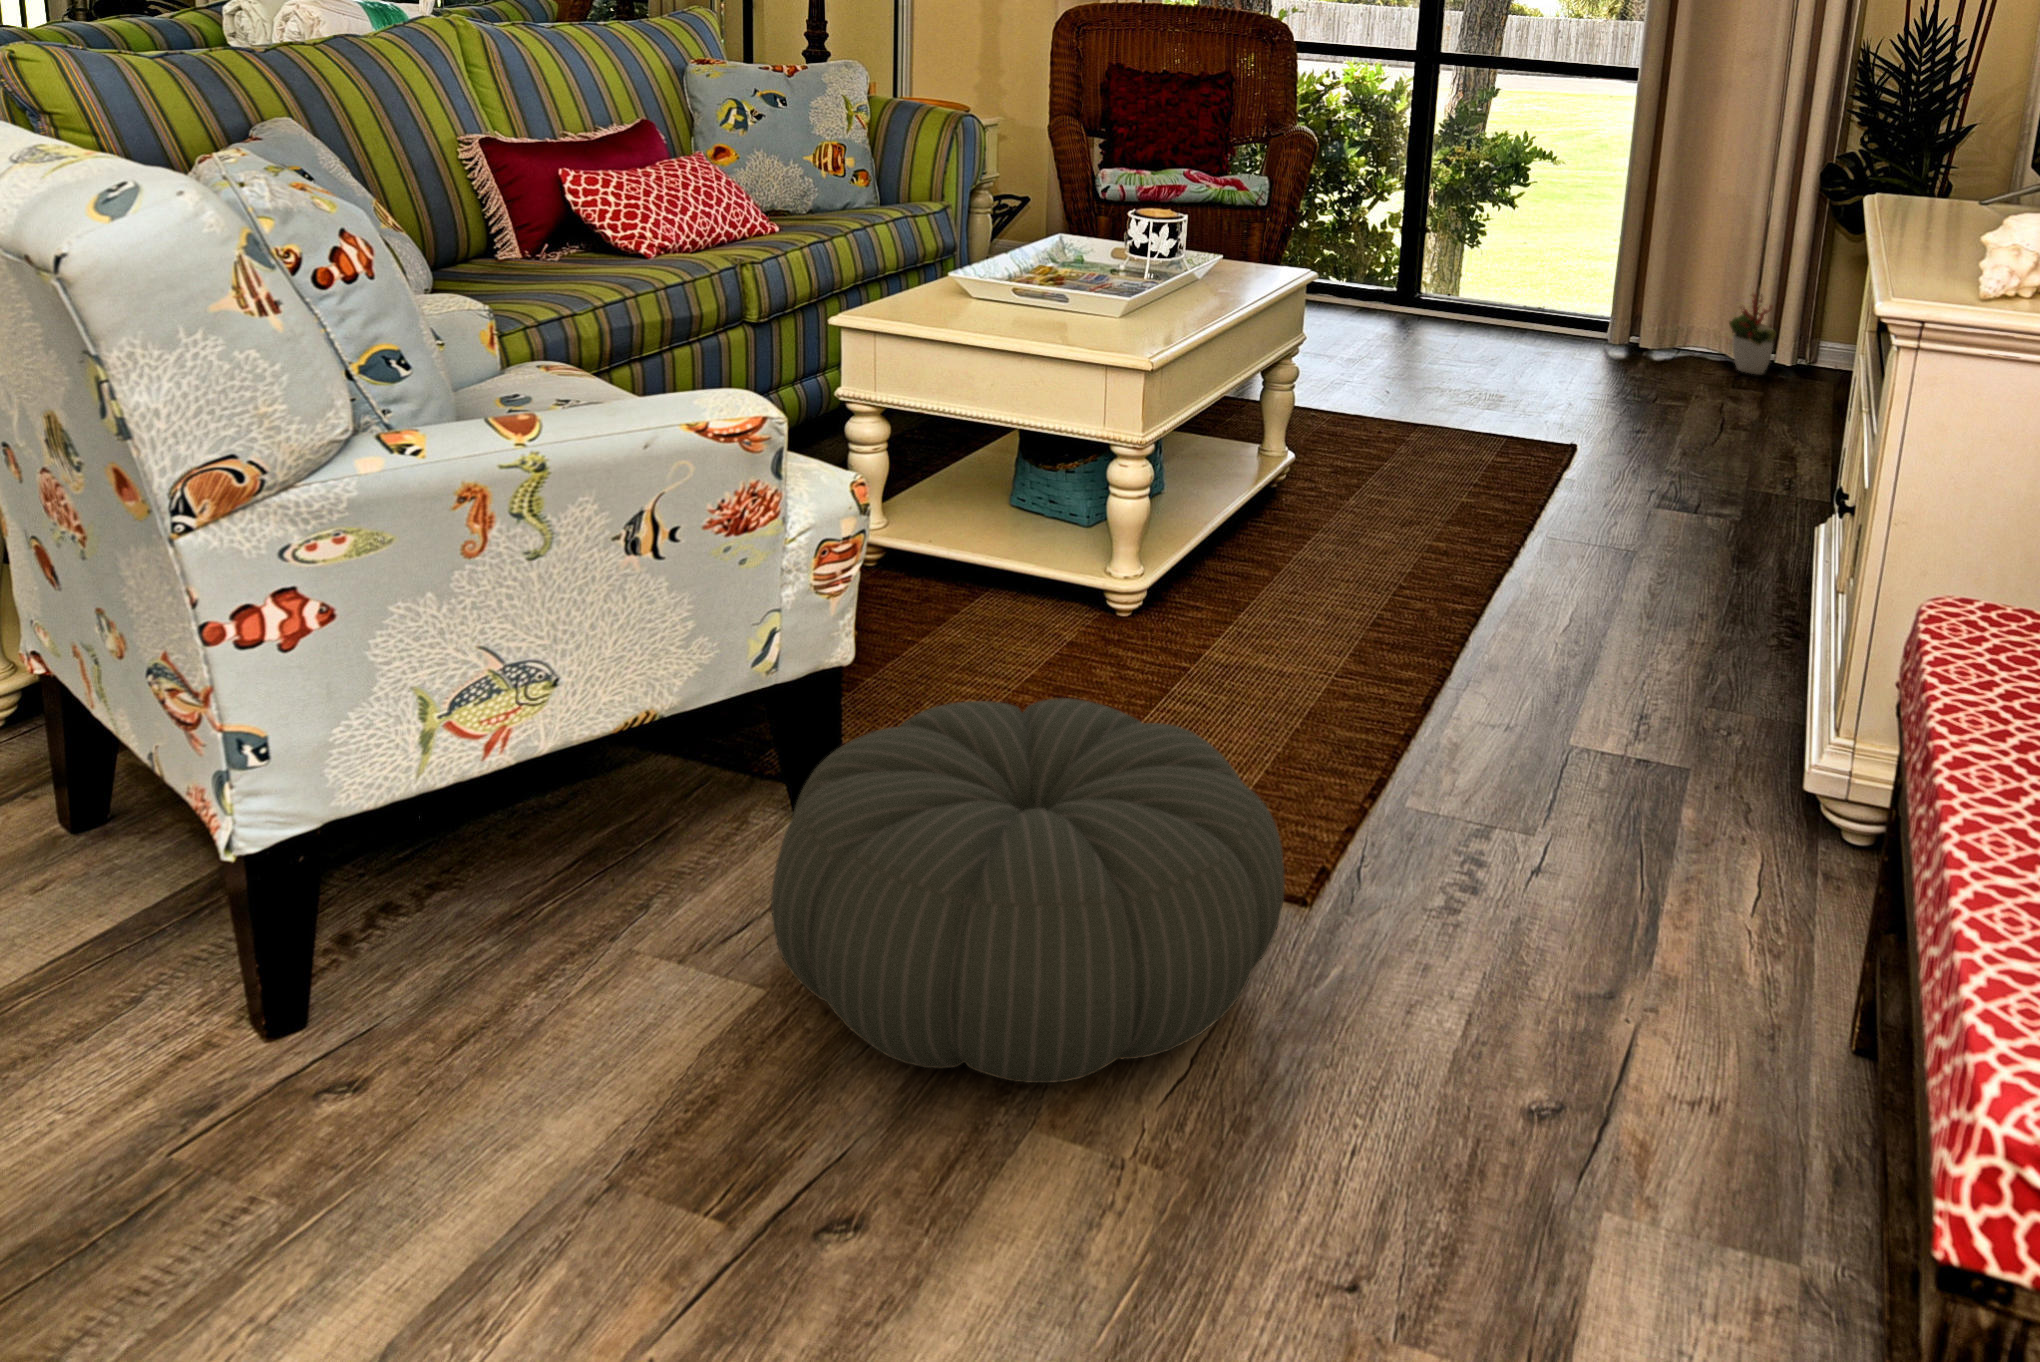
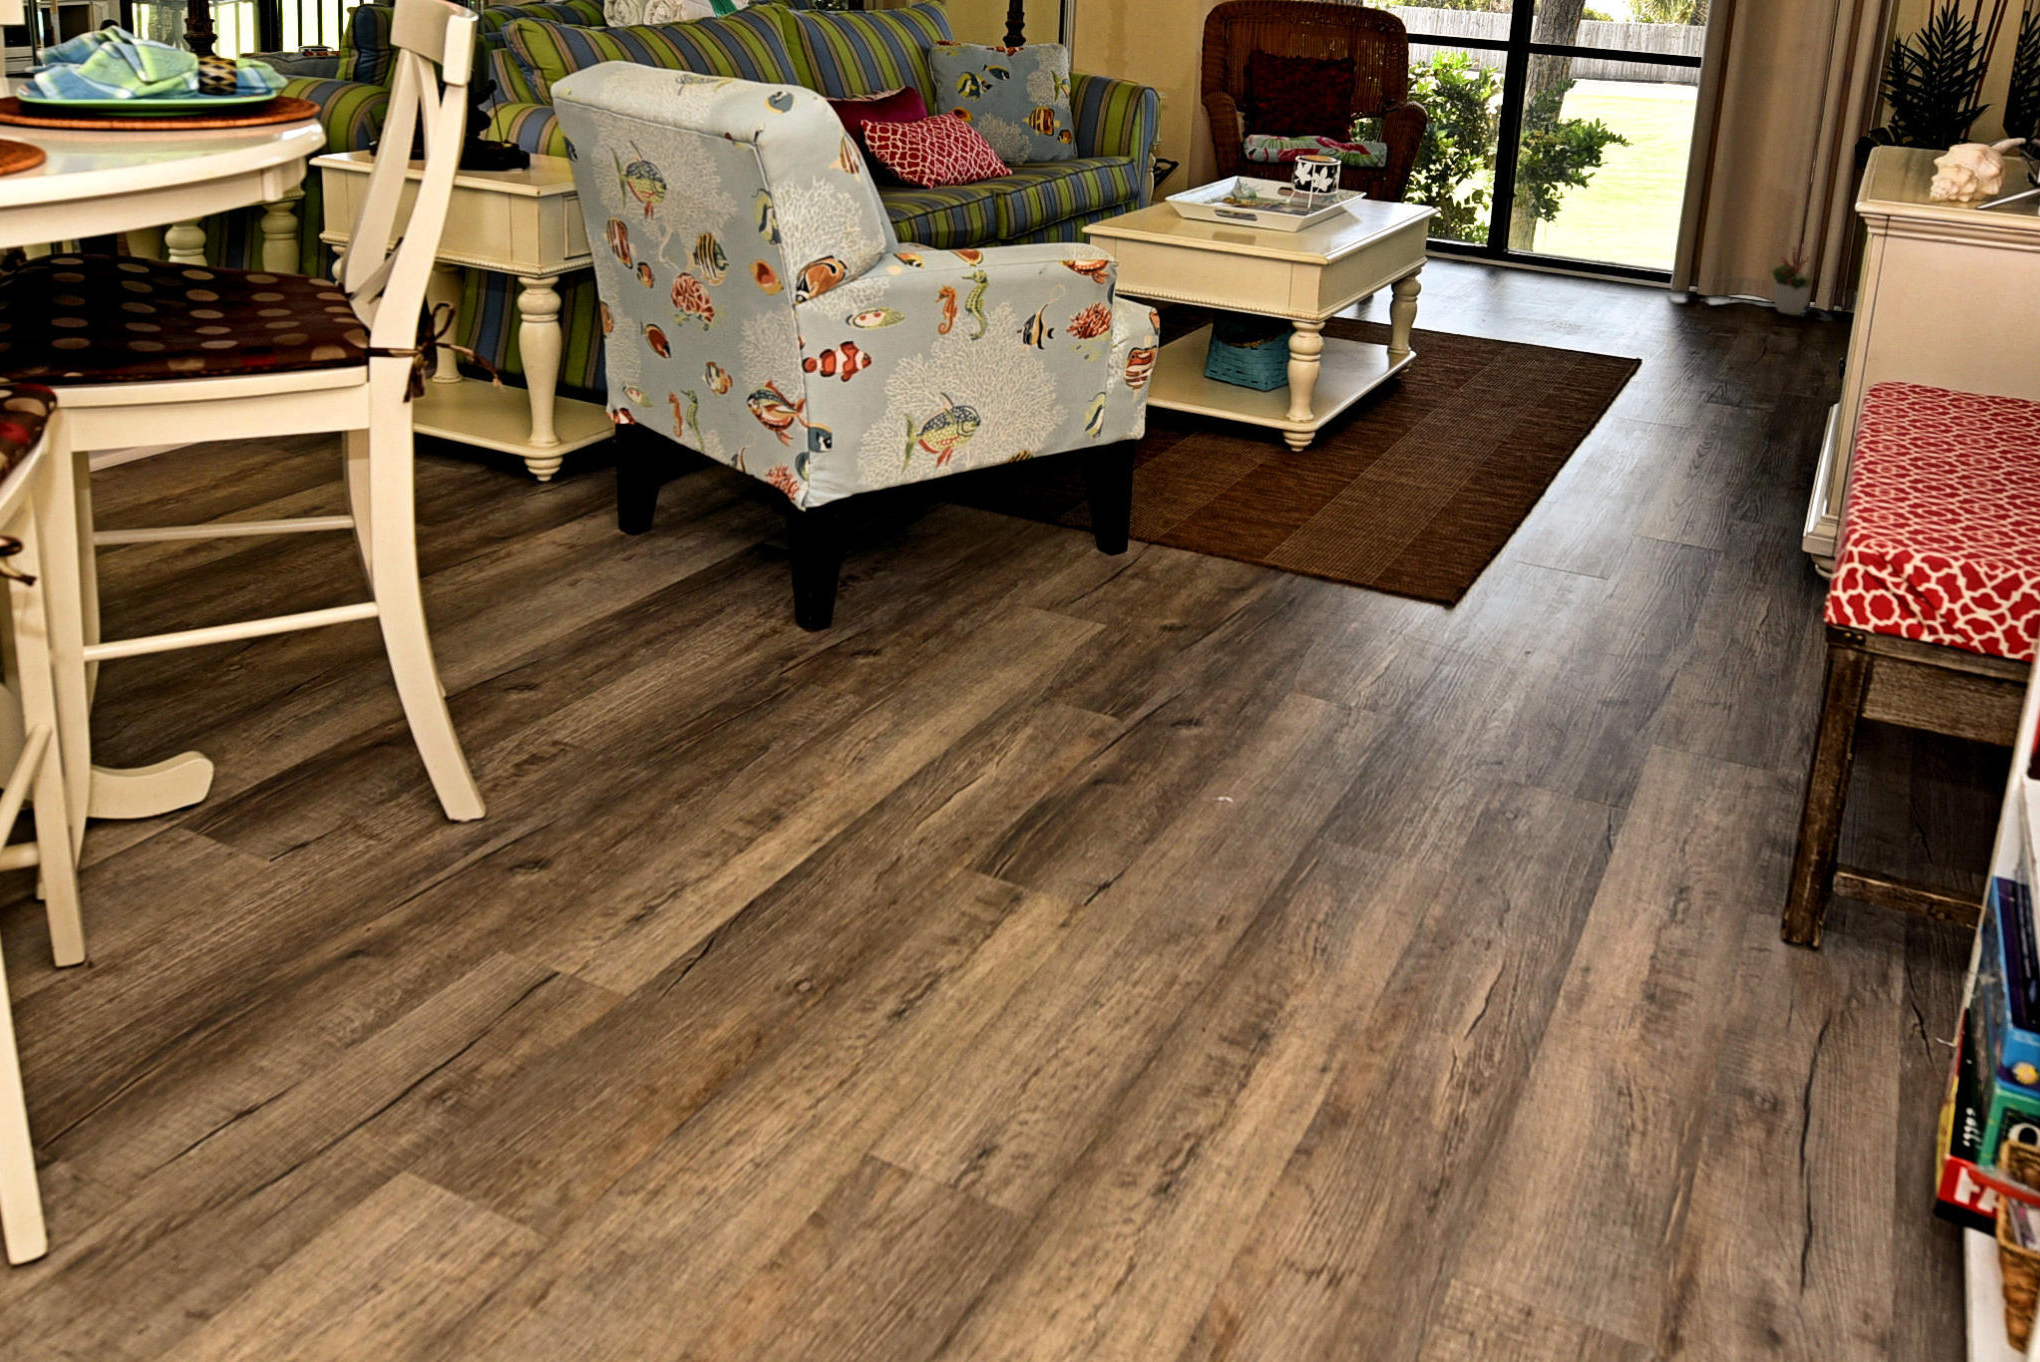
pouf: present [771,698,1285,1083] -> none [1114,461,1446,674]

